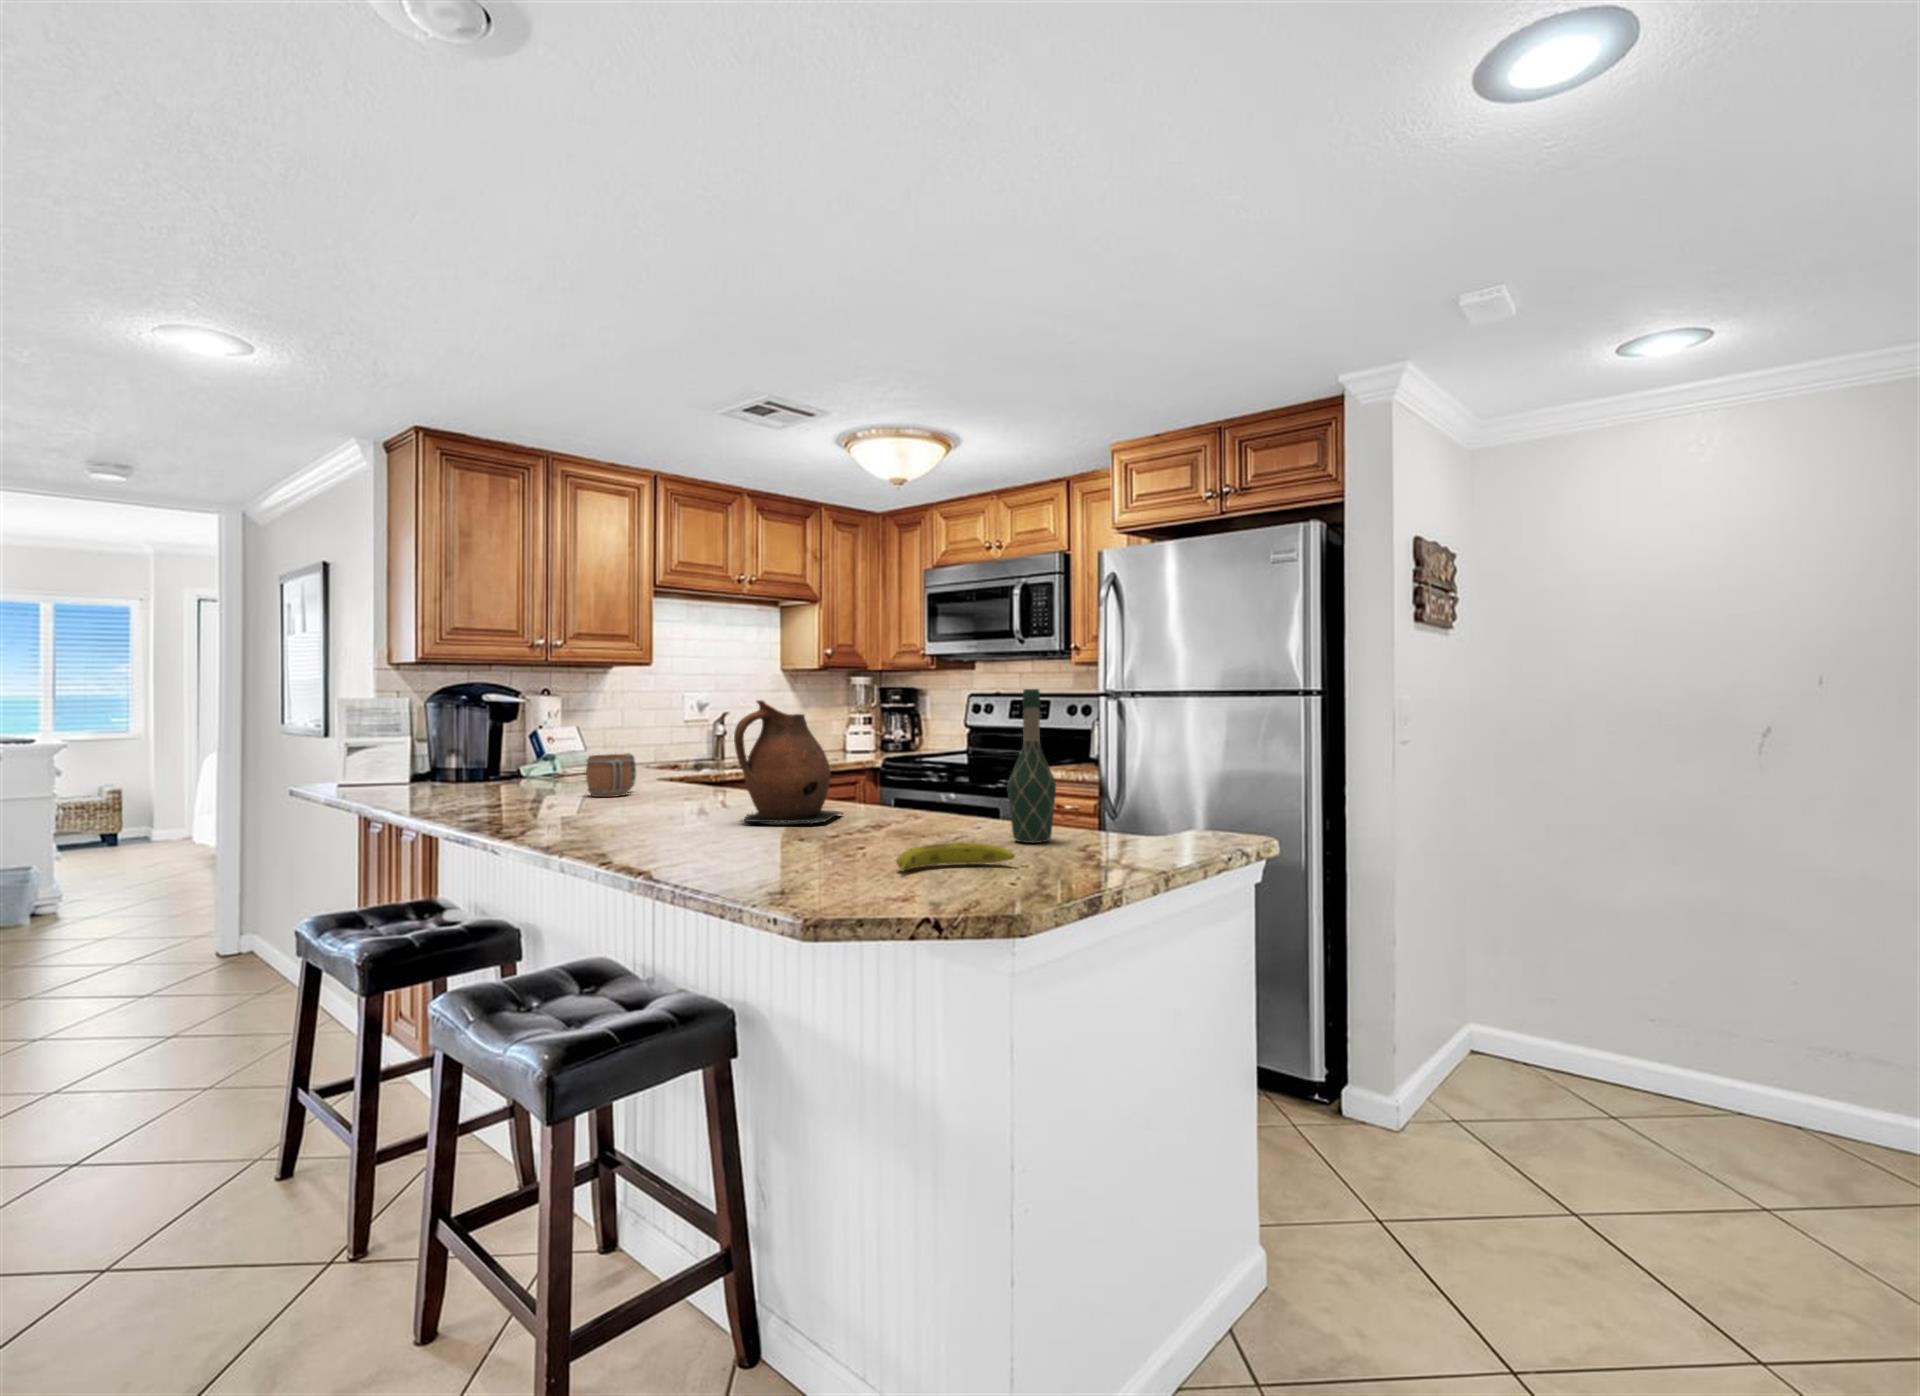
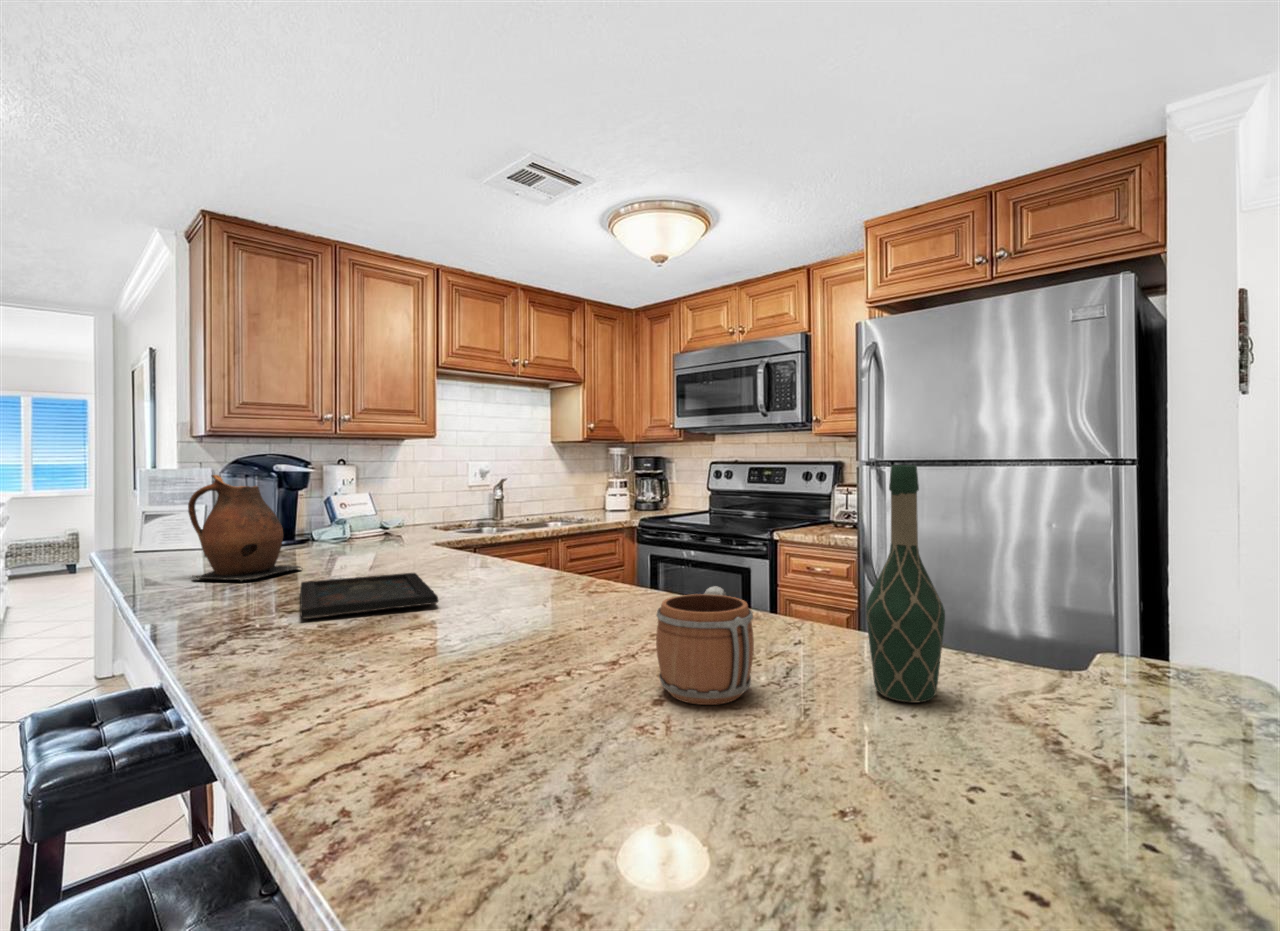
ceramic pitcher: present [734,700,843,824] -> present [188,475,301,582]
mug: present [586,753,636,797] -> present [656,586,754,705]
tray: none [559,792,693,818] -> present [300,573,439,619]
fruit: present [896,842,1015,871] -> none [739,756,965,860]

